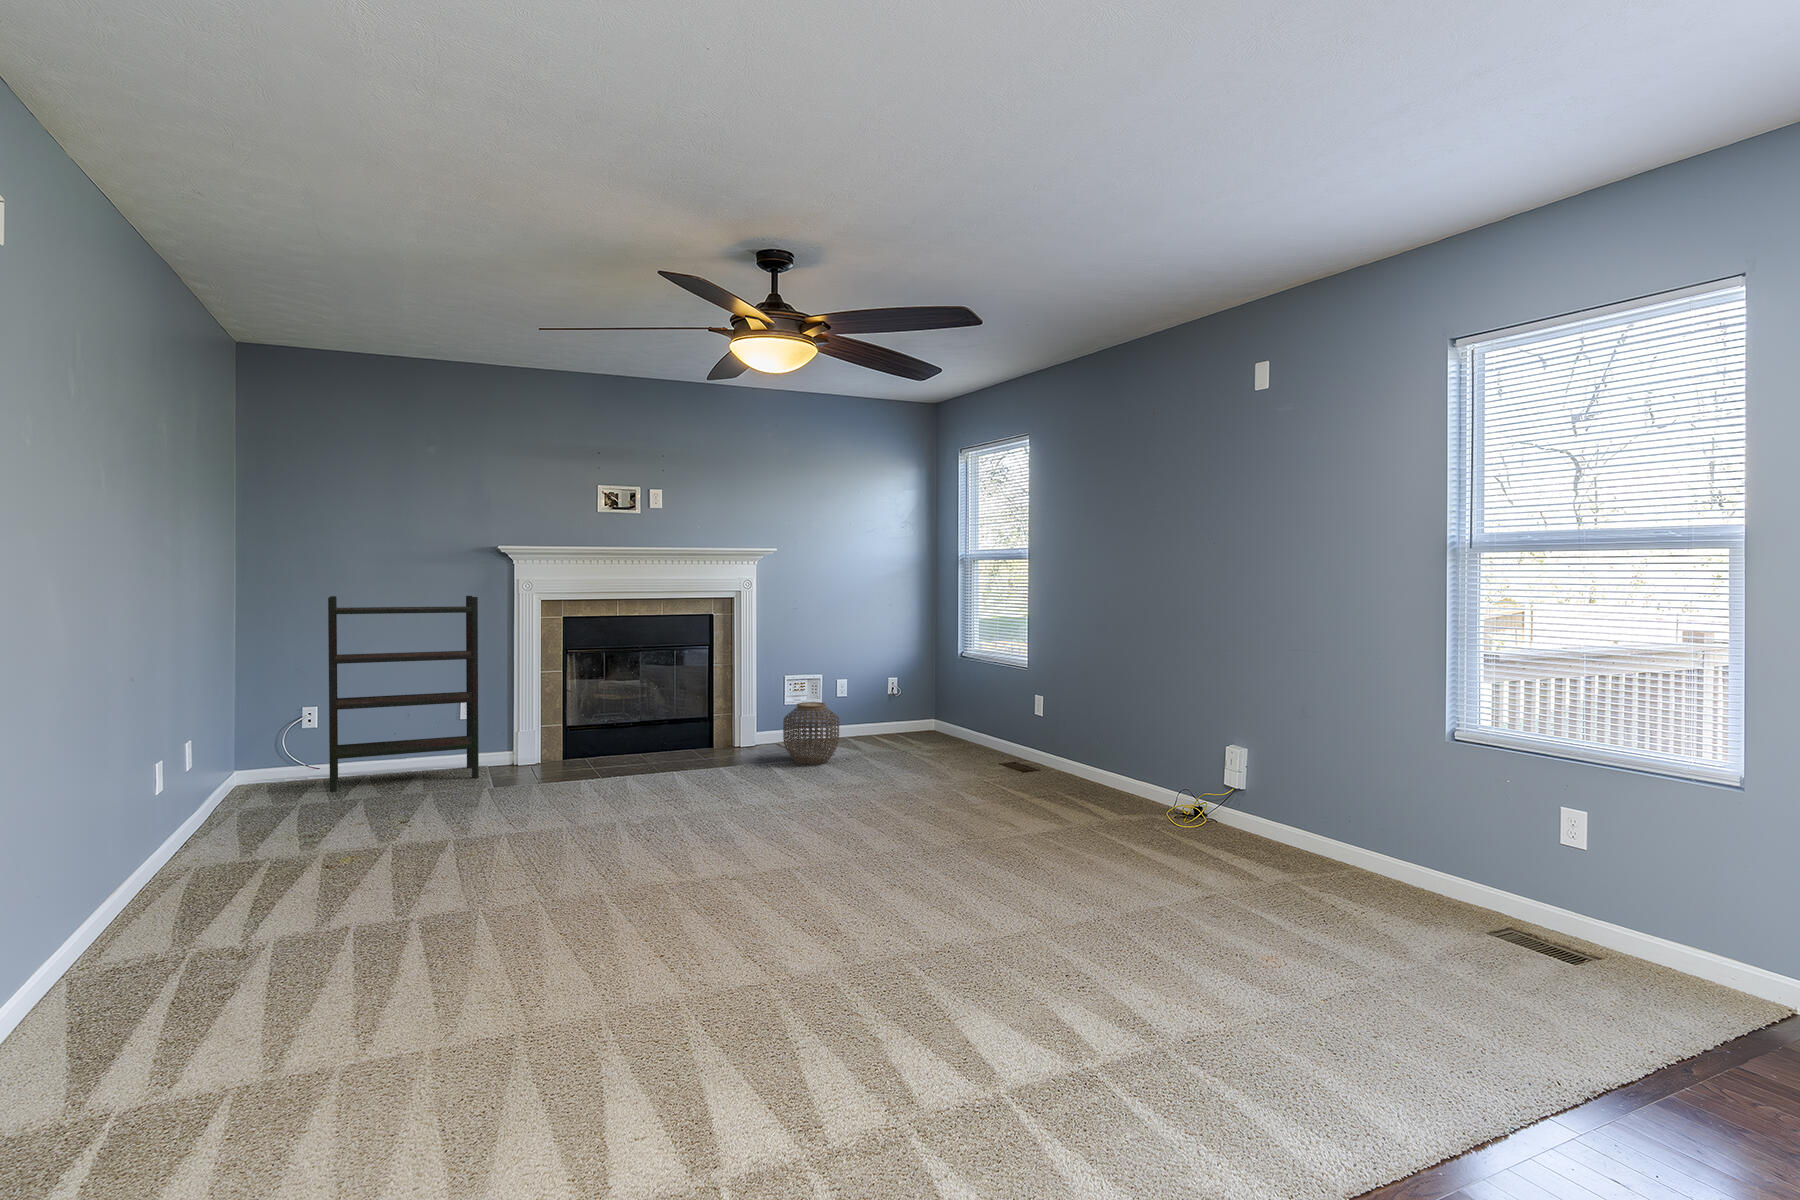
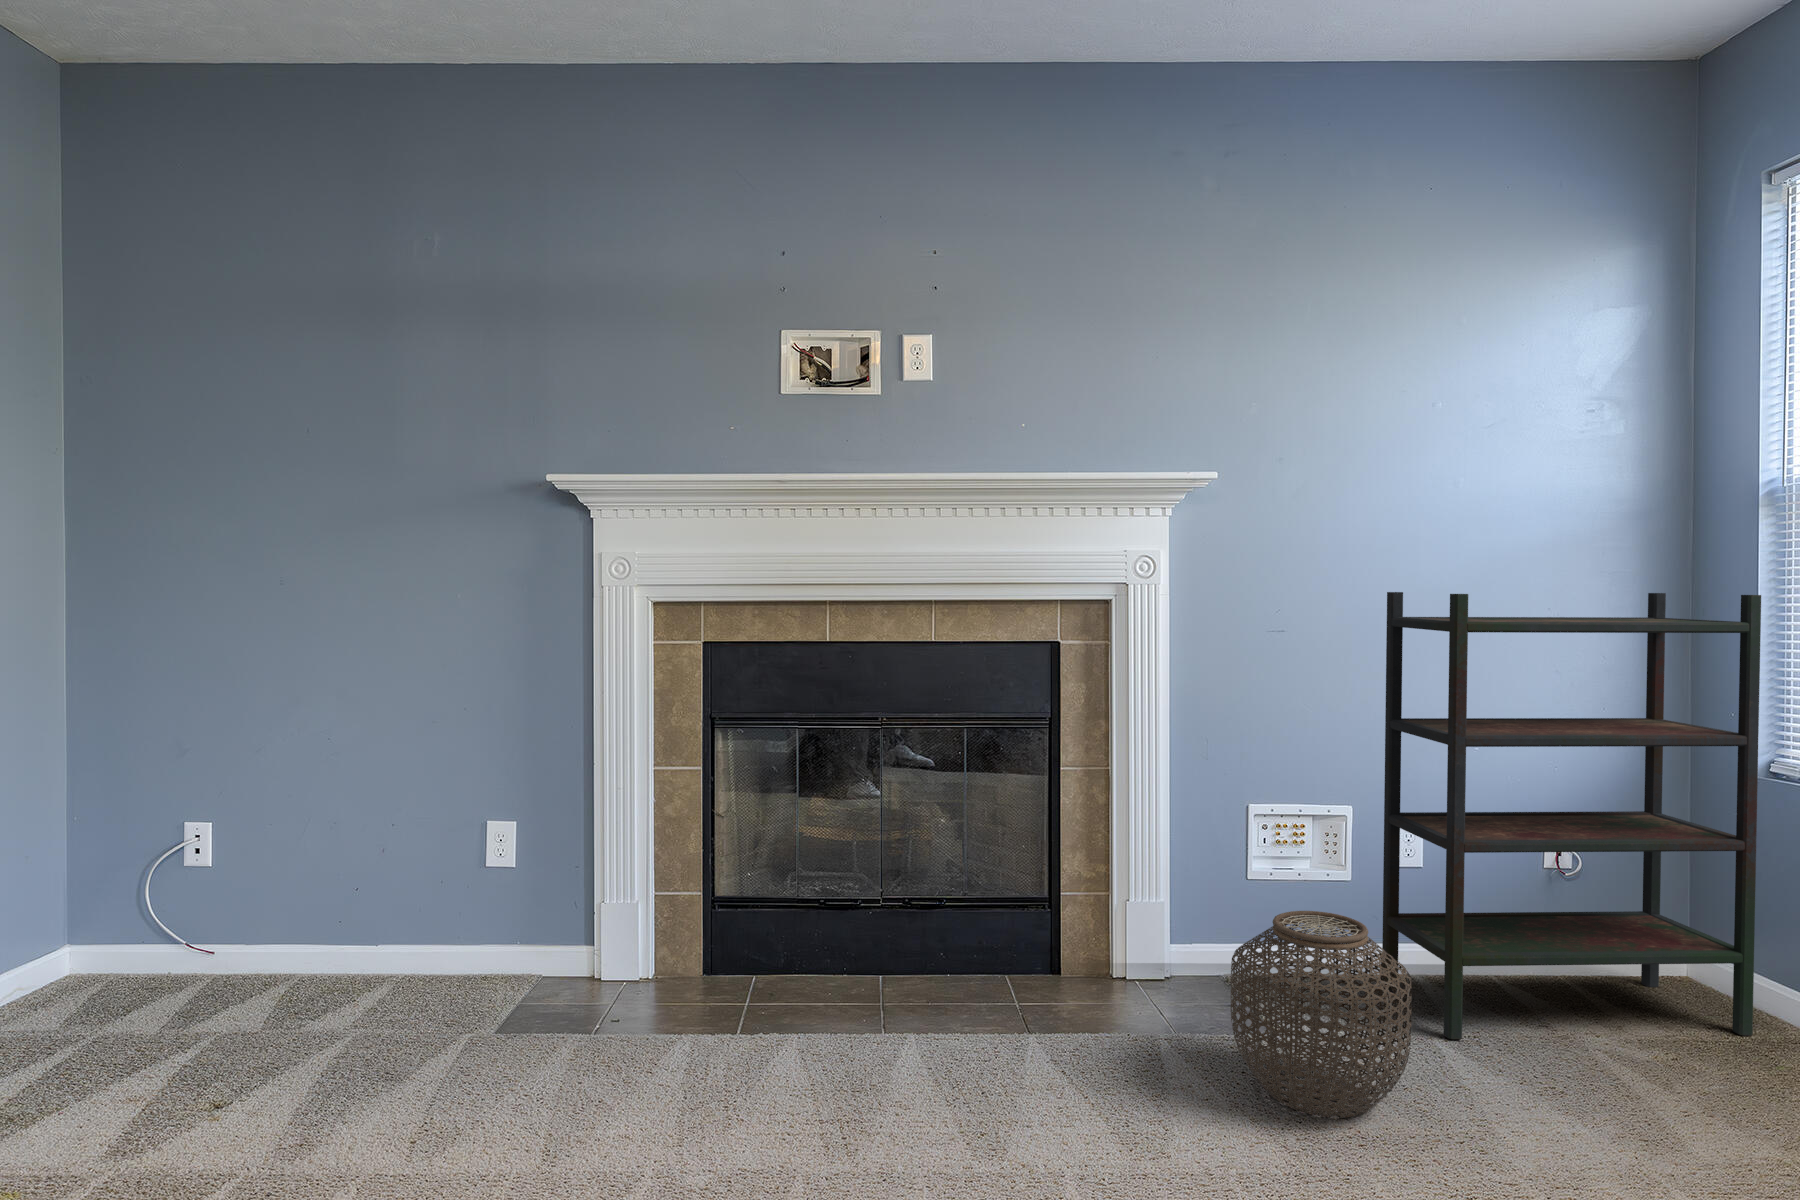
bookshelf: present [328,596,479,791] -> present [1382,592,1761,1039]

